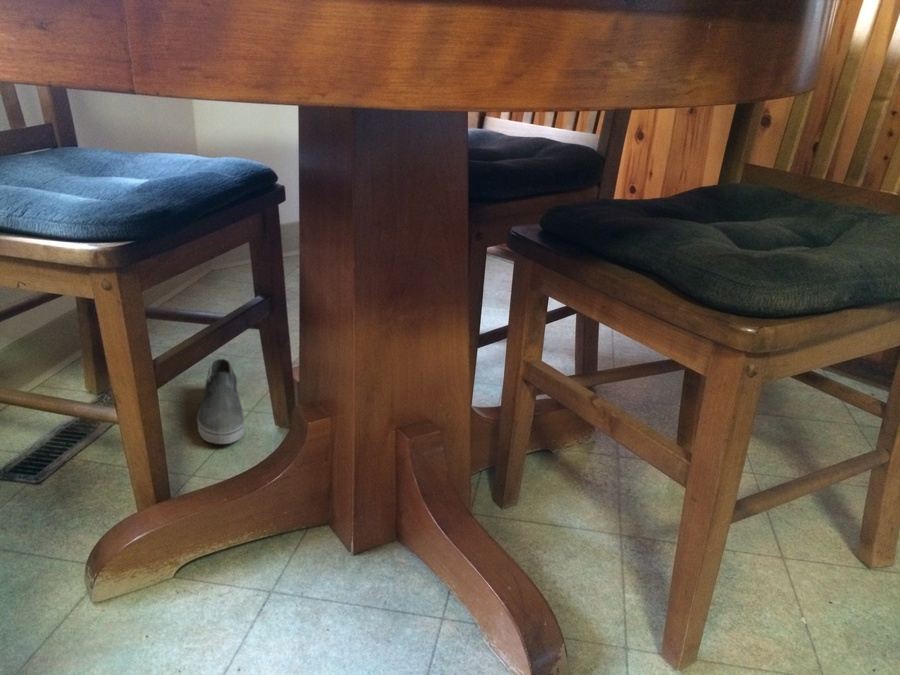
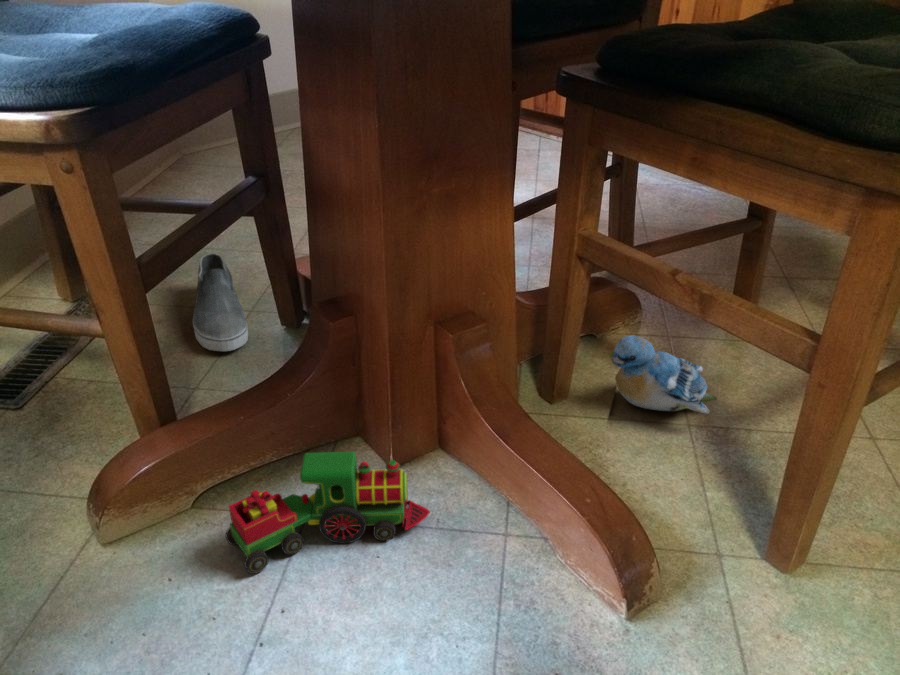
plush toy: none [551,450,646,525] -> present [609,335,717,414]
toy train: none [199,533,379,637] -> present [226,452,430,574]

